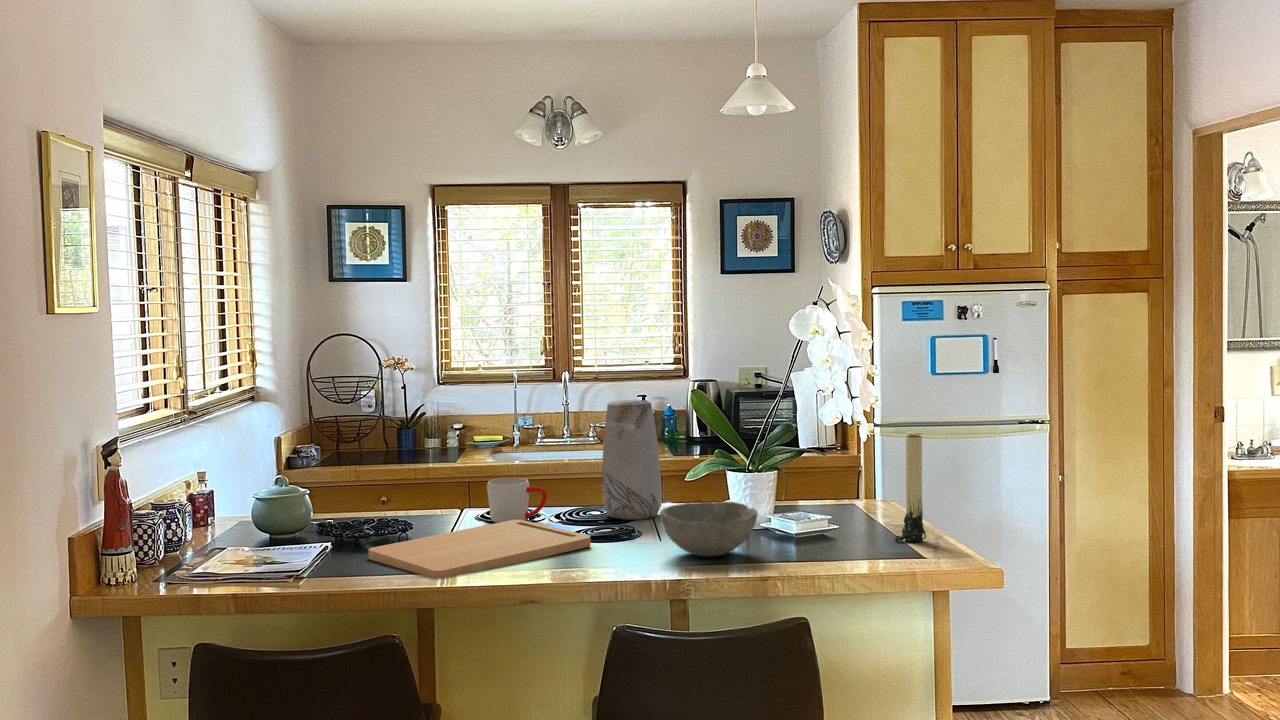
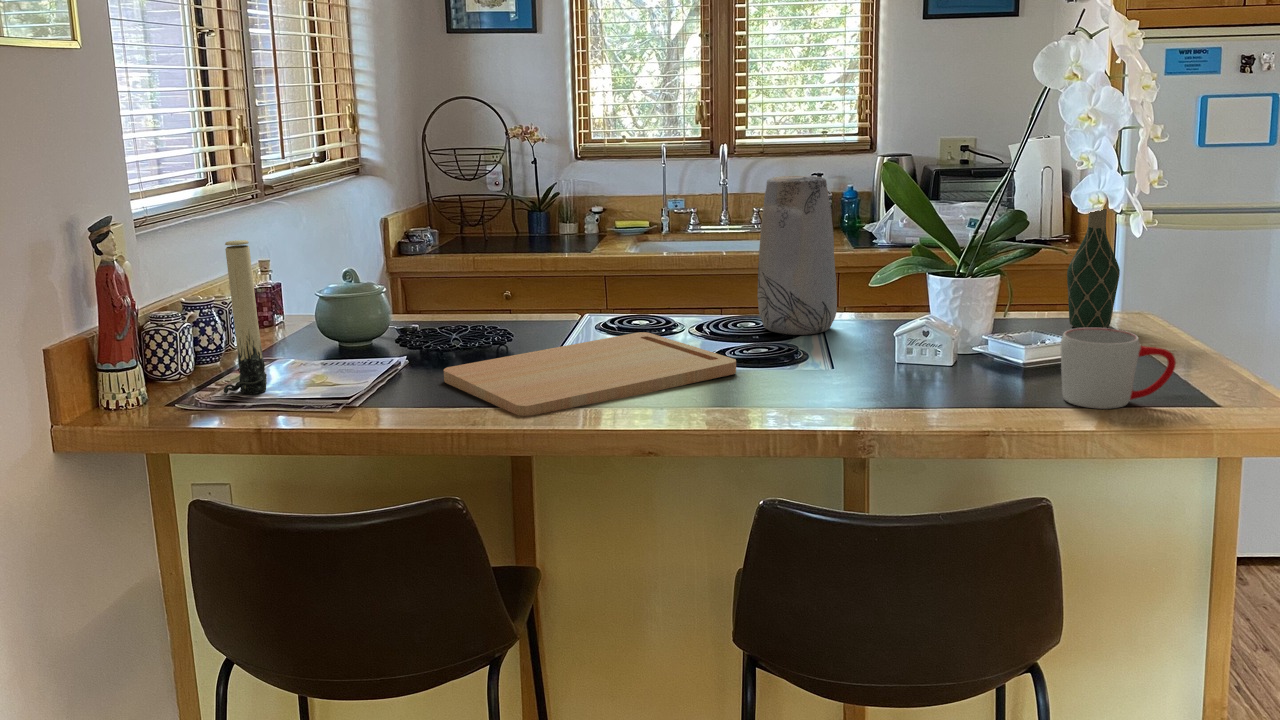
wine bottle: none [828,396,864,510] -> present [1067,209,1120,328]
candle: present [895,432,926,542] -> present [223,240,267,394]
mug: present [487,478,547,523] -> present [1060,328,1176,409]
bowl: present [660,502,757,556] -> none [832,319,973,396]

